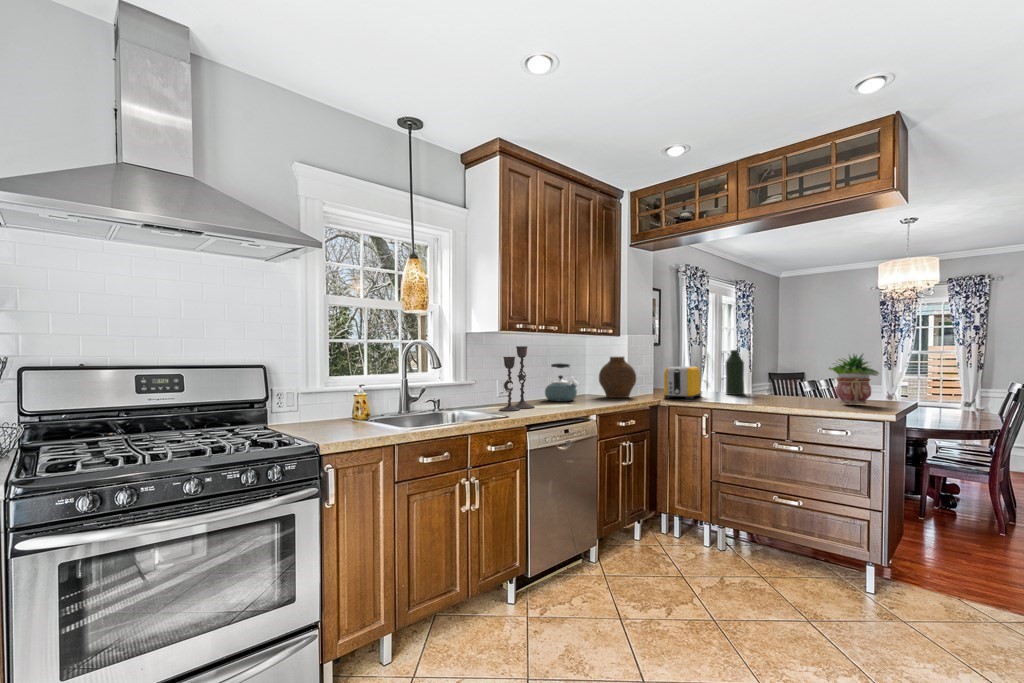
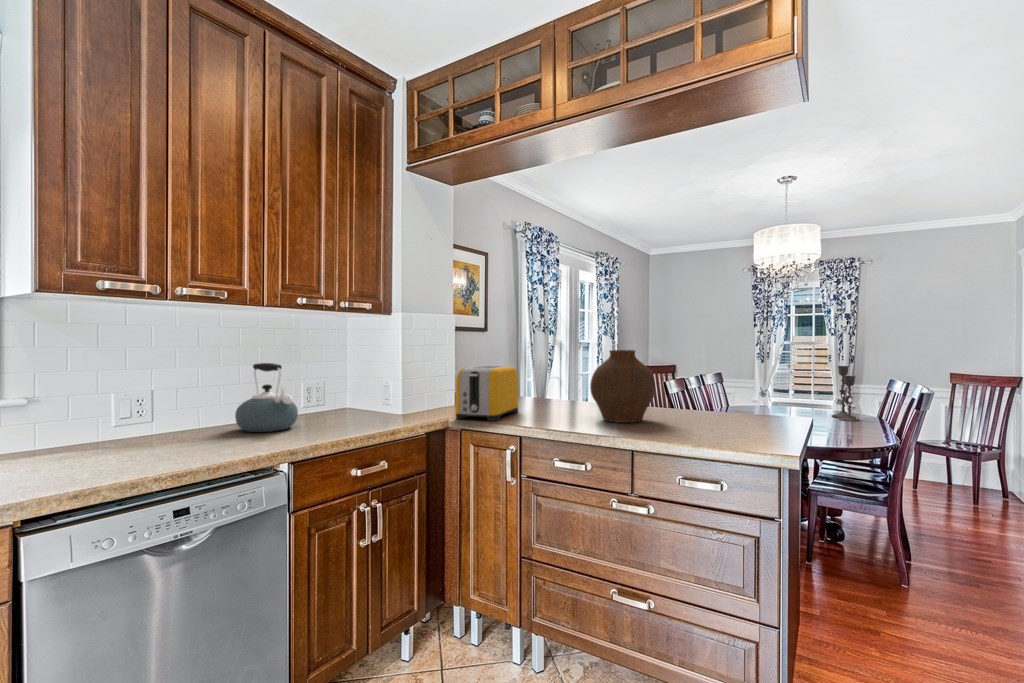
candlestick: present [499,346,534,411] -> present [832,366,860,421]
bottle: present [725,350,744,395] -> none [559,340,584,408]
potted plant: present [829,354,879,404] -> none [696,346,771,431]
vase: present [599,357,636,398] -> present [590,350,655,423]

